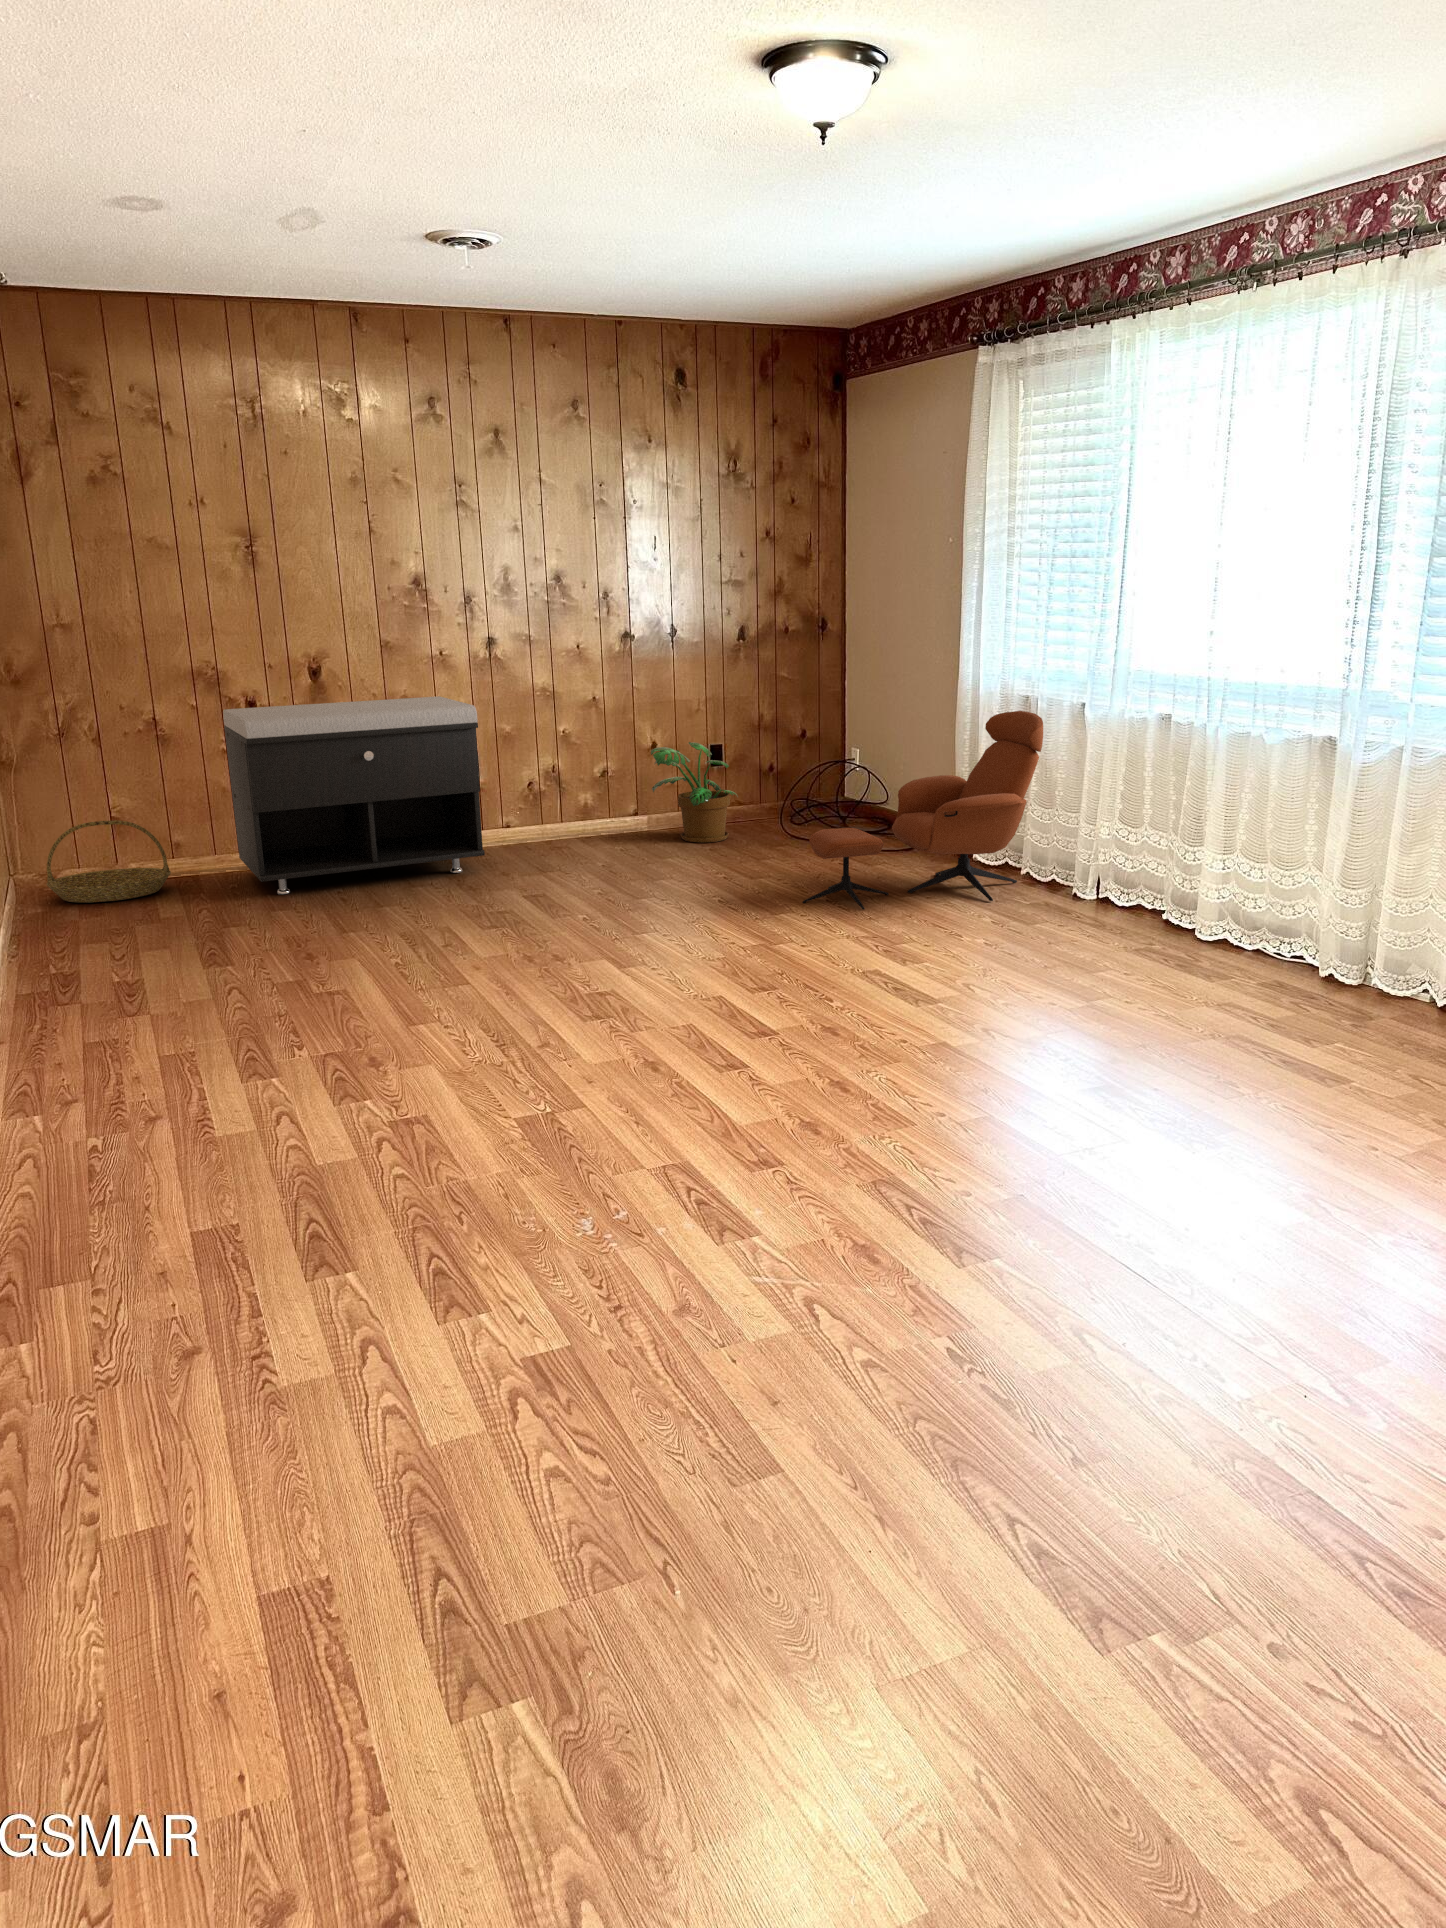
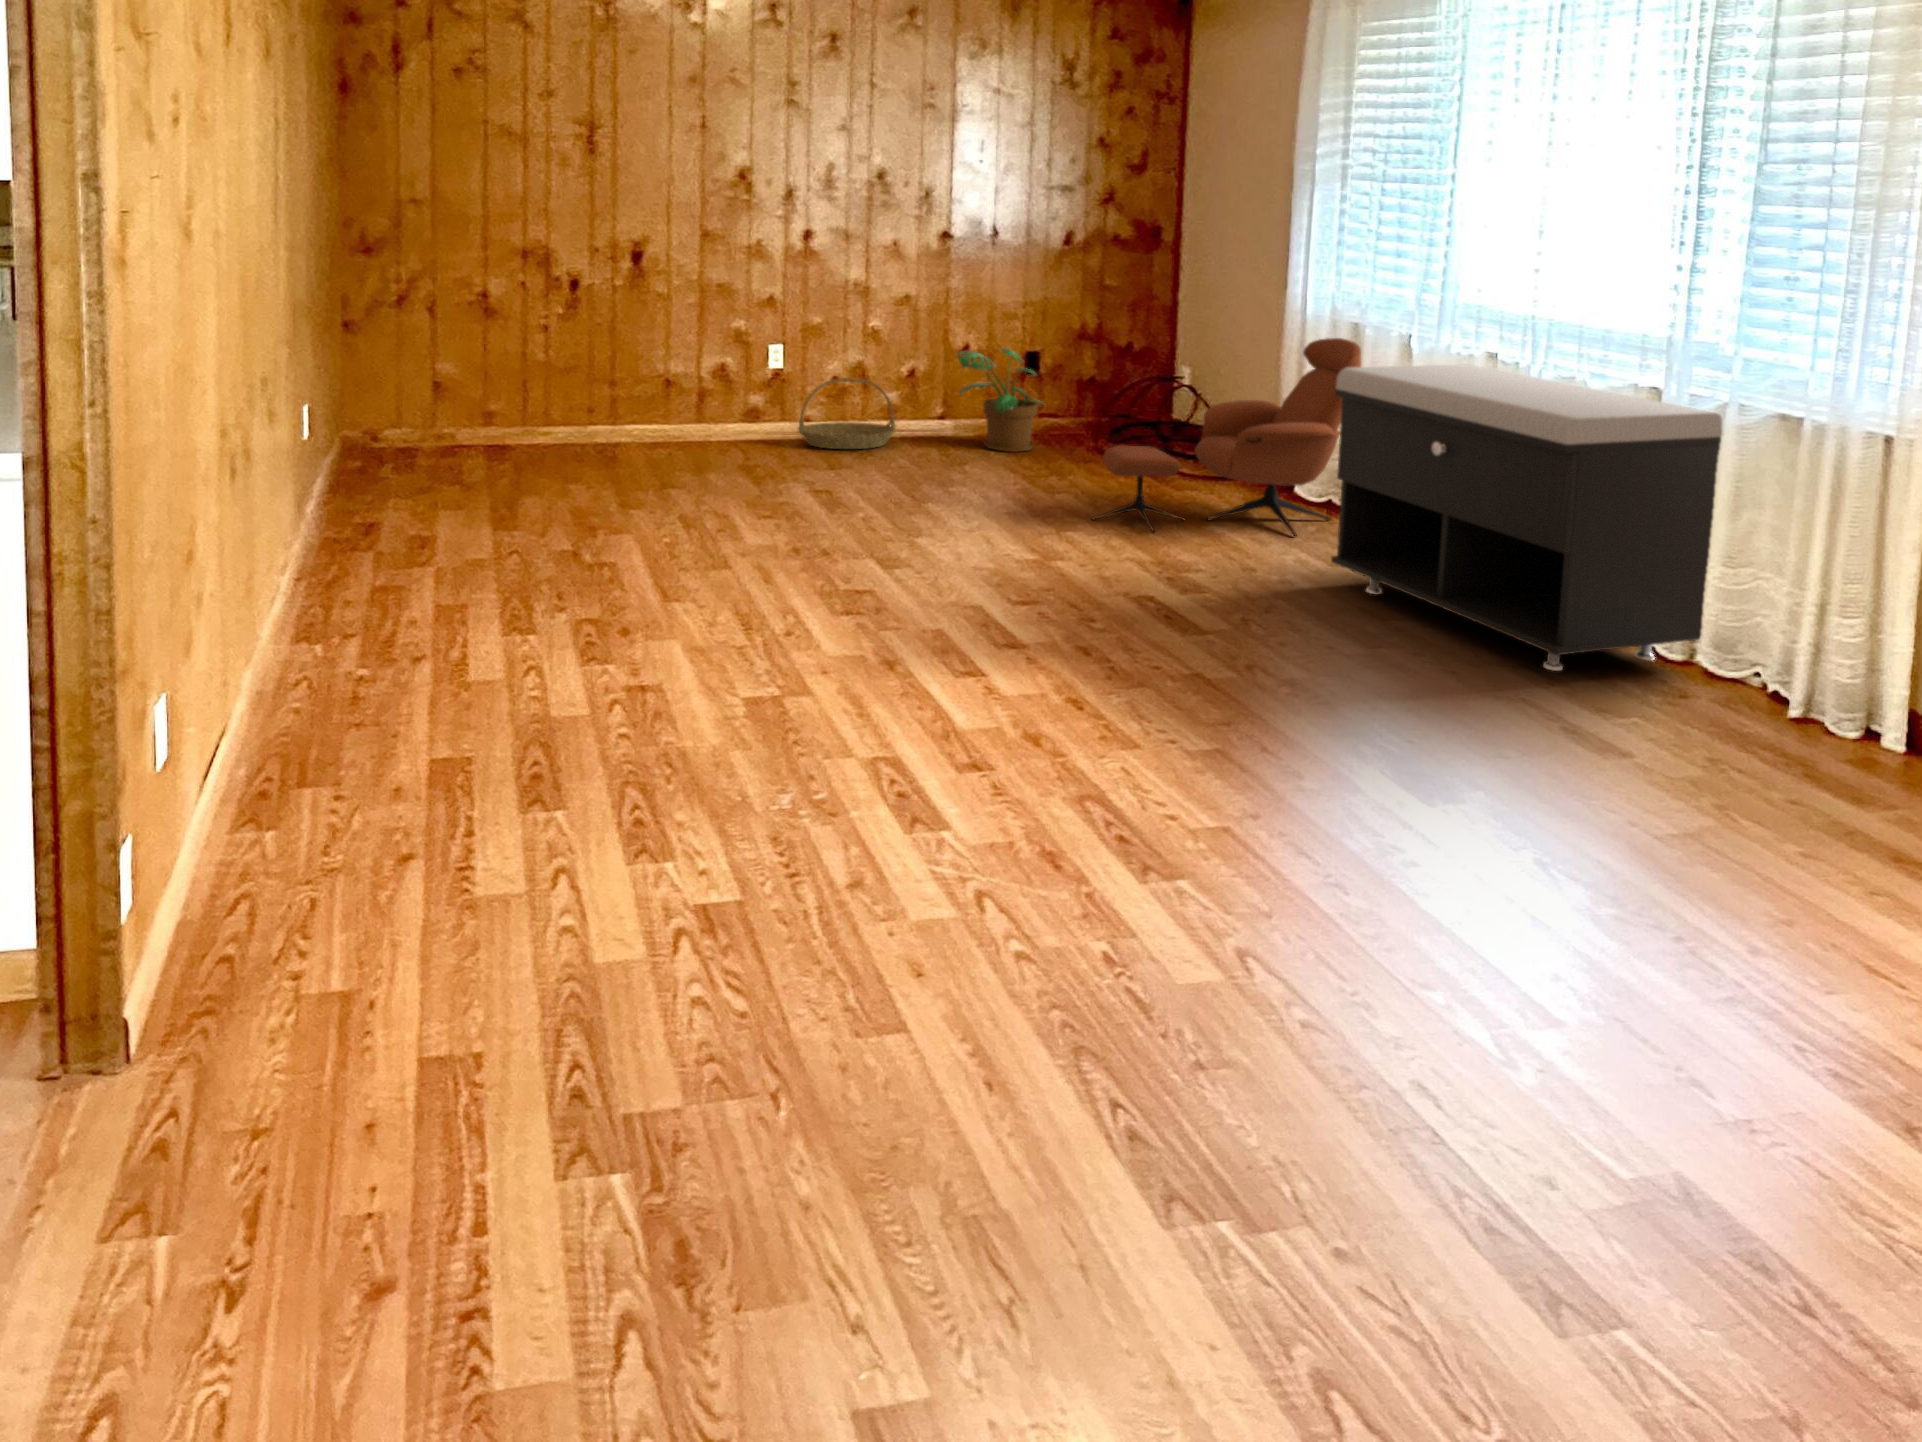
storage bench: present [223,696,485,894] -> present [1331,365,1722,671]
basket: present [47,820,171,902] -> present [798,378,896,449]

